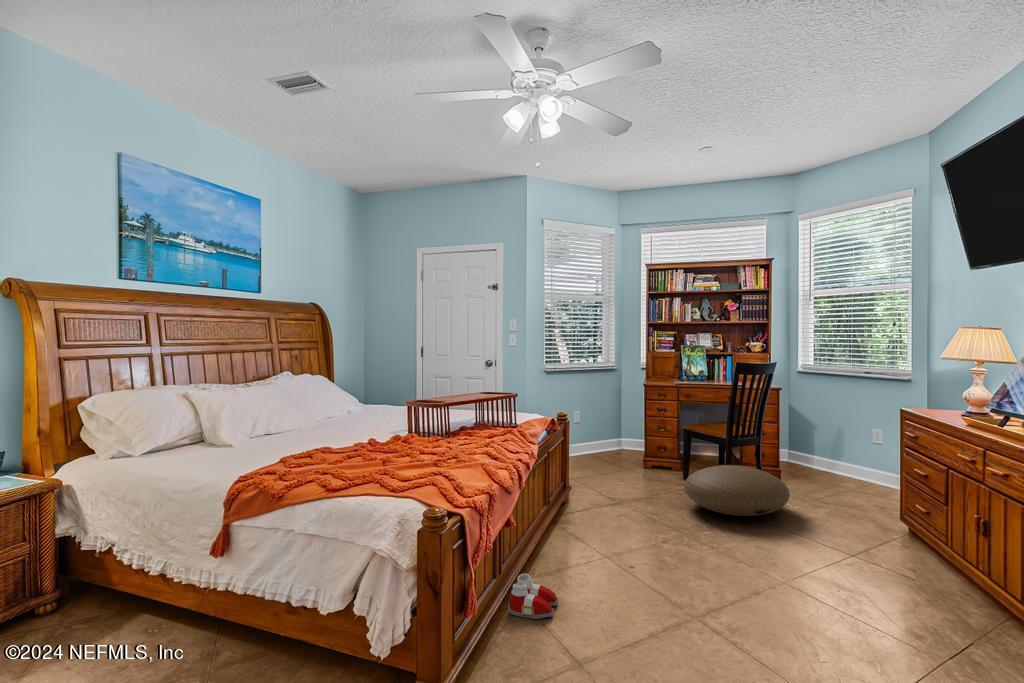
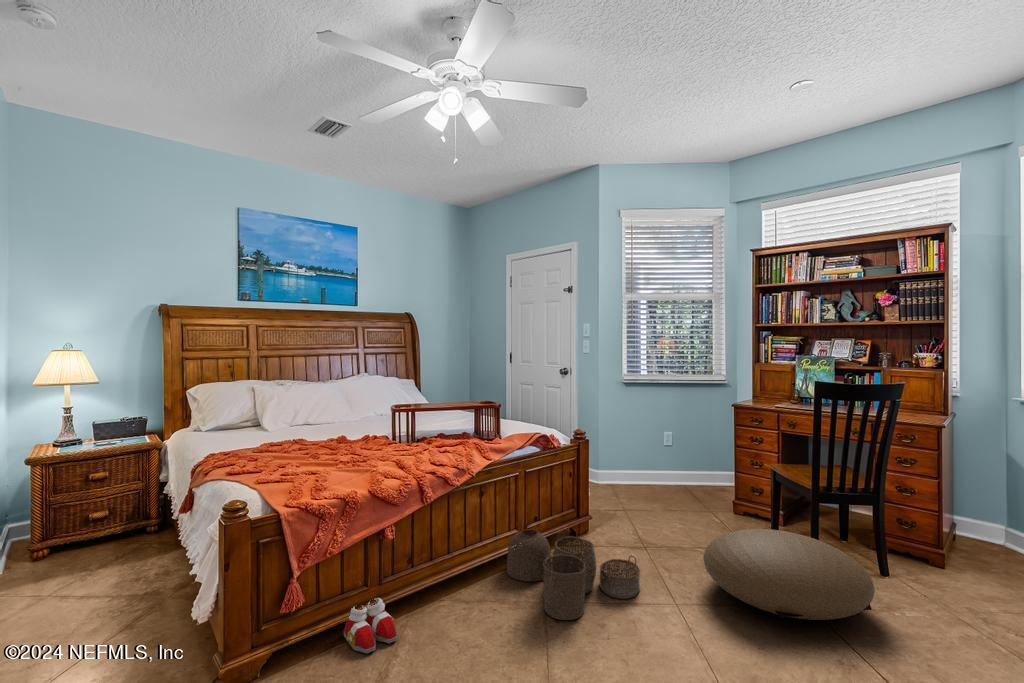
woven basket: none [554,493,663,555] -> present [507,529,640,620]

